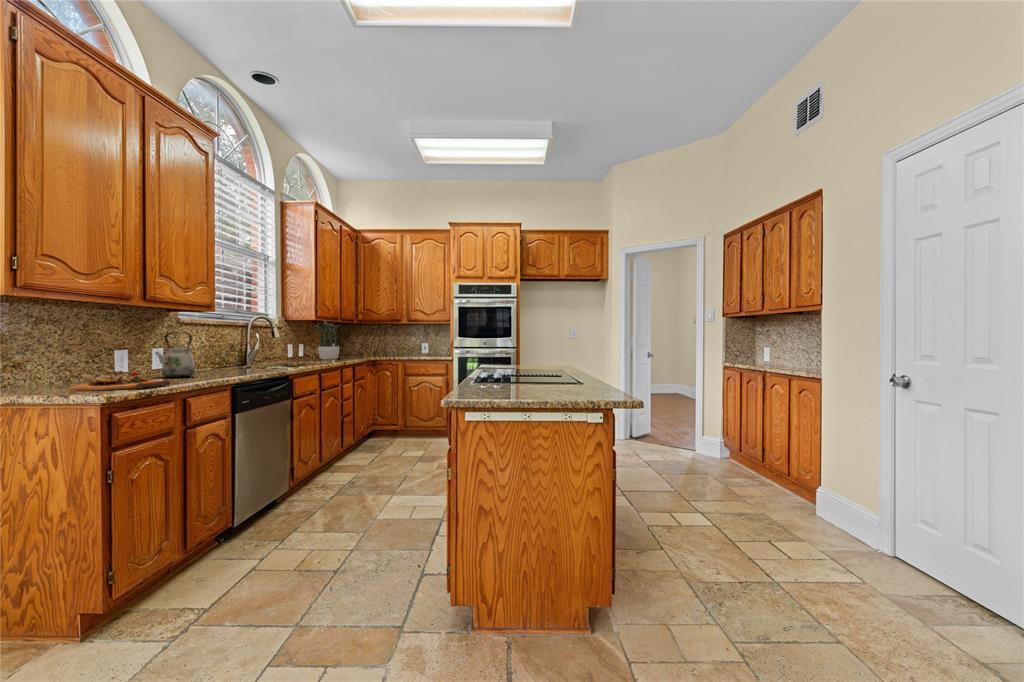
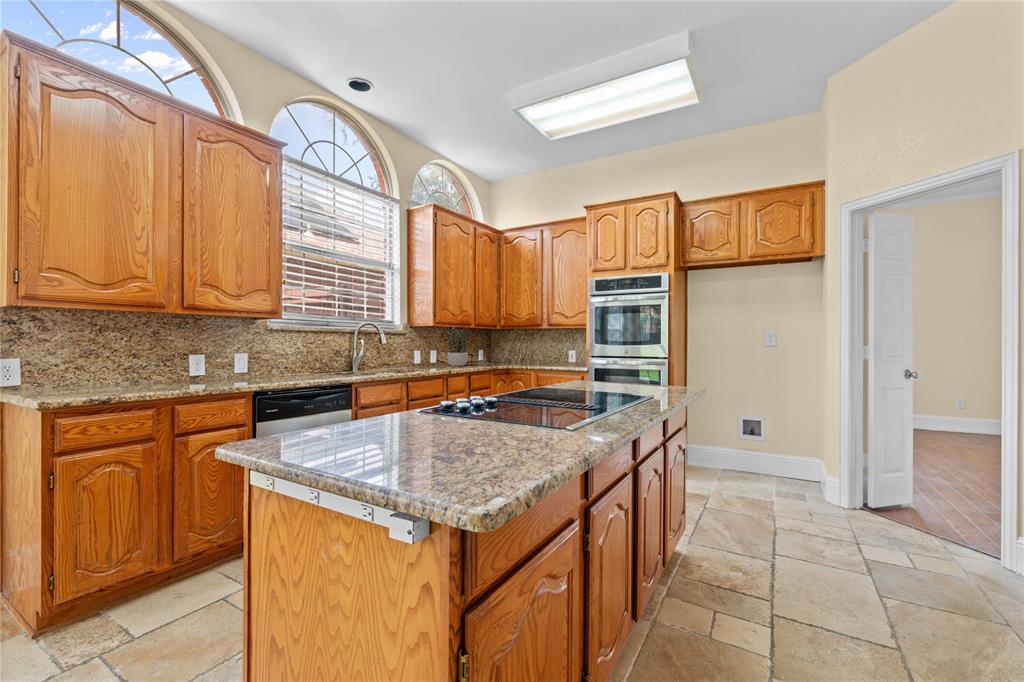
kettle: present [155,332,195,378] -> none [218,338,249,381]
cutting board: present [69,371,171,391] -> none [91,374,180,393]

